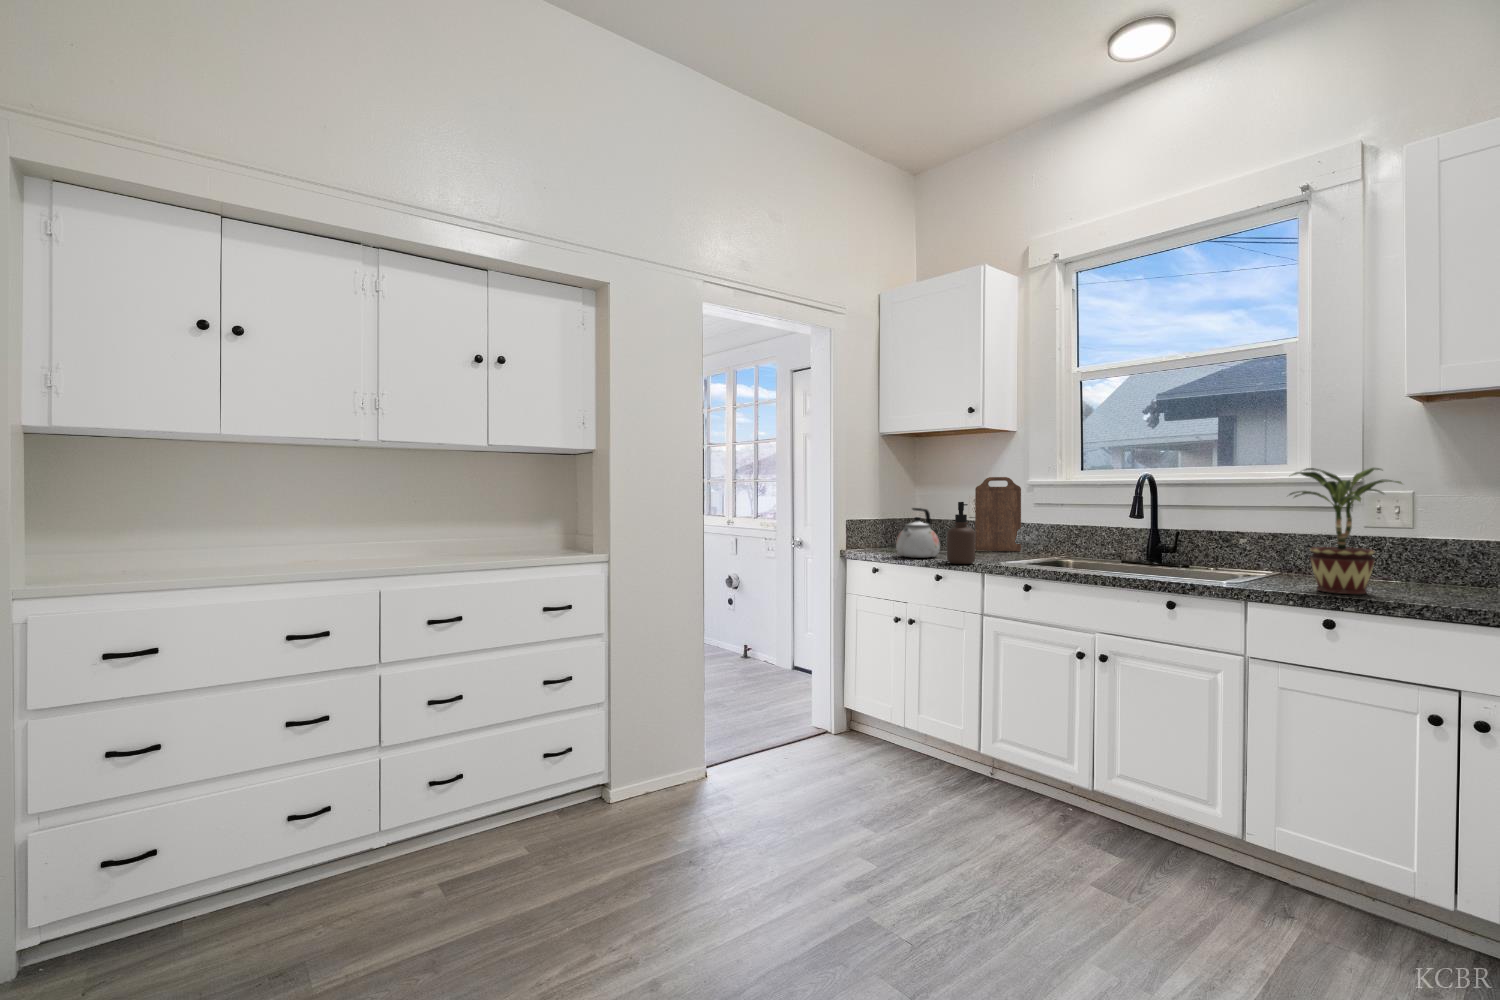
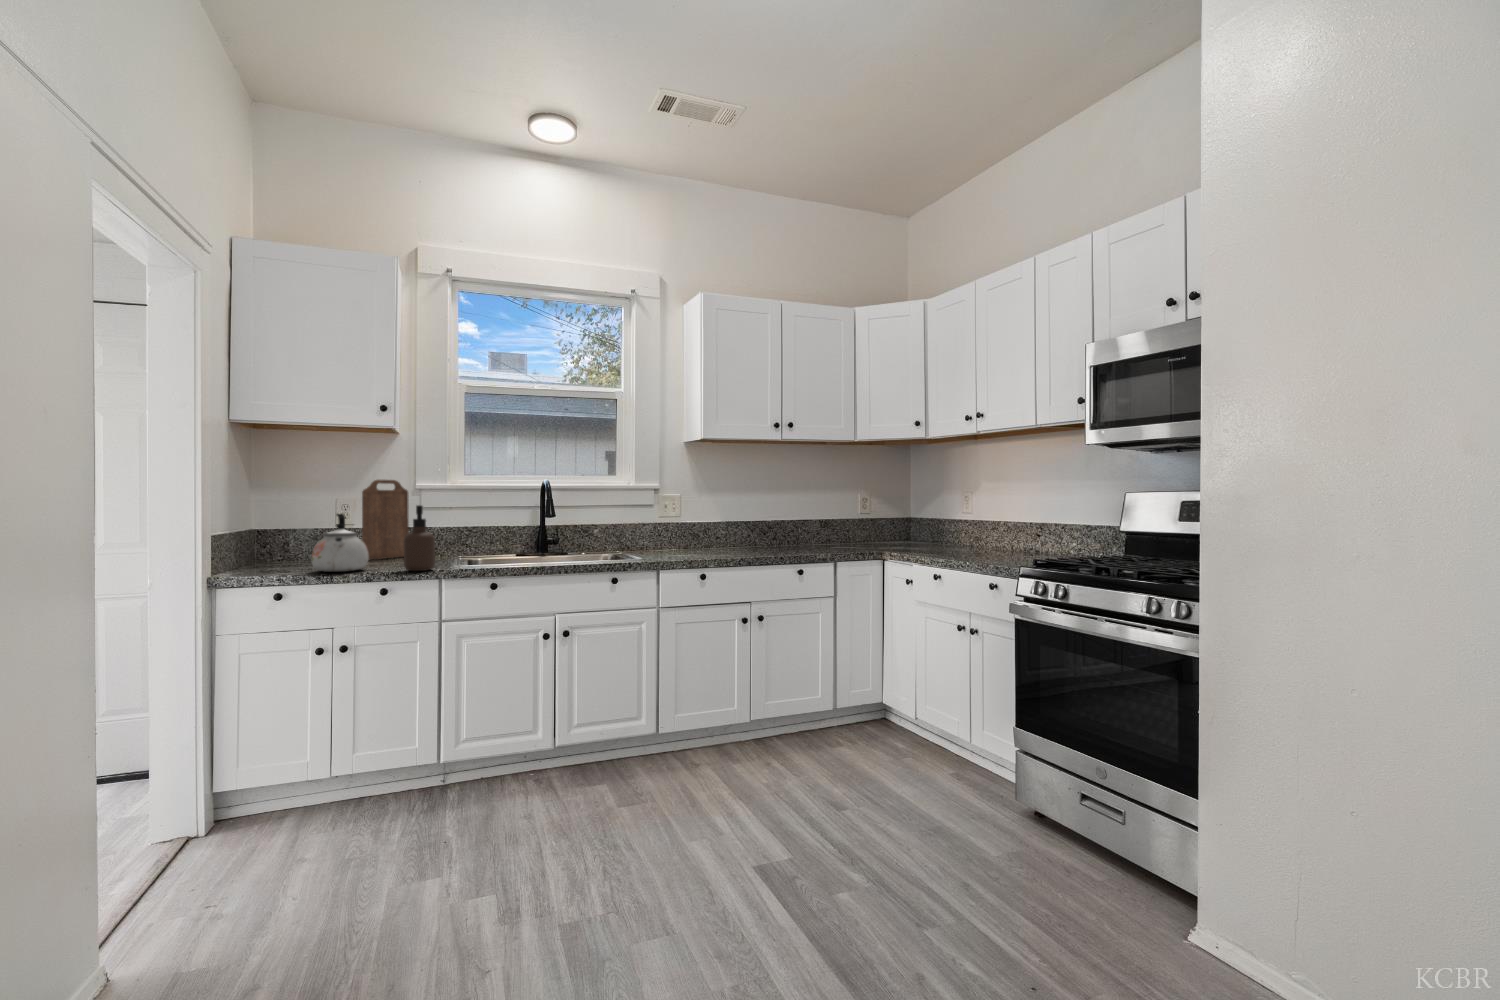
potted plant: present [1290,468,1402,594] -> none [668,481,727,558]

